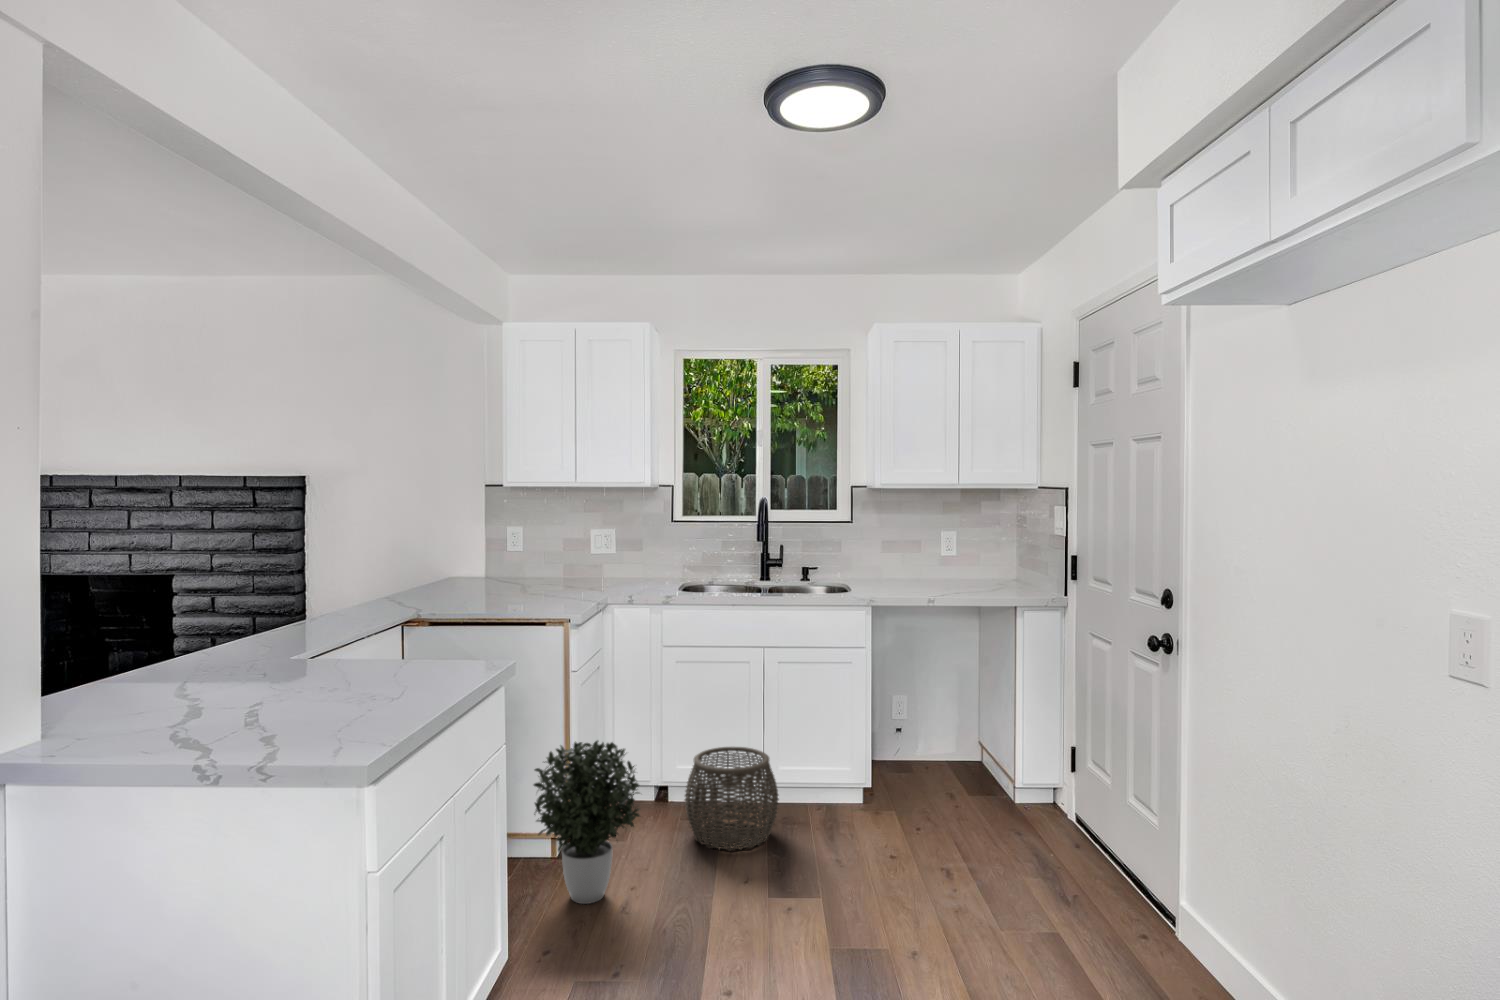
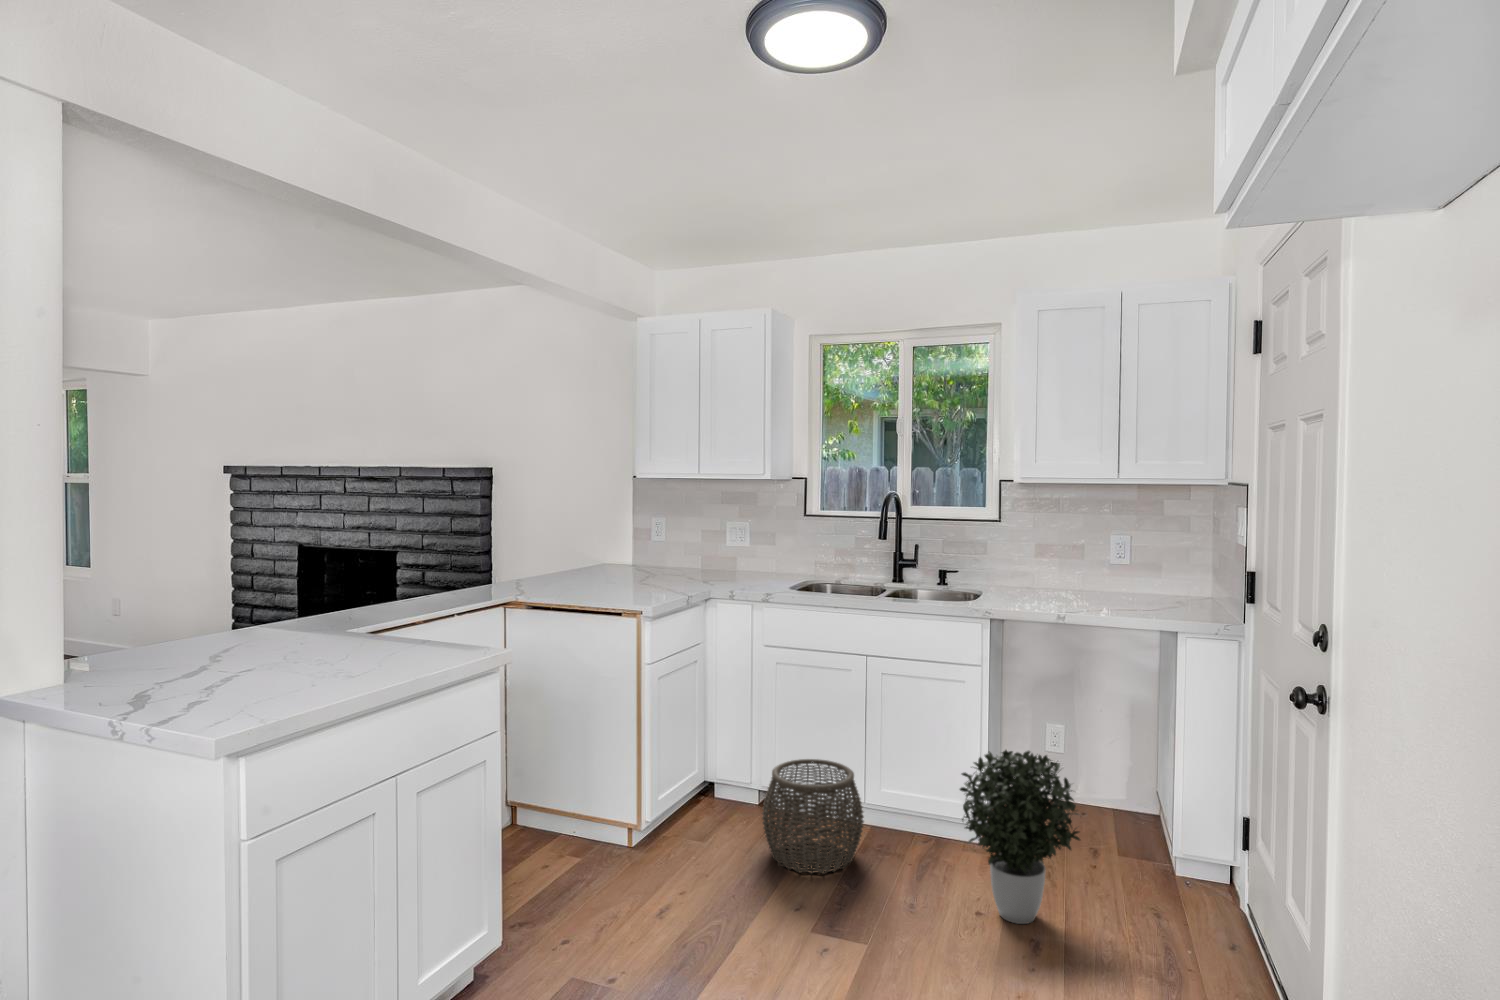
potted plant: present [534,741,640,904] -> present [960,750,1080,924]

